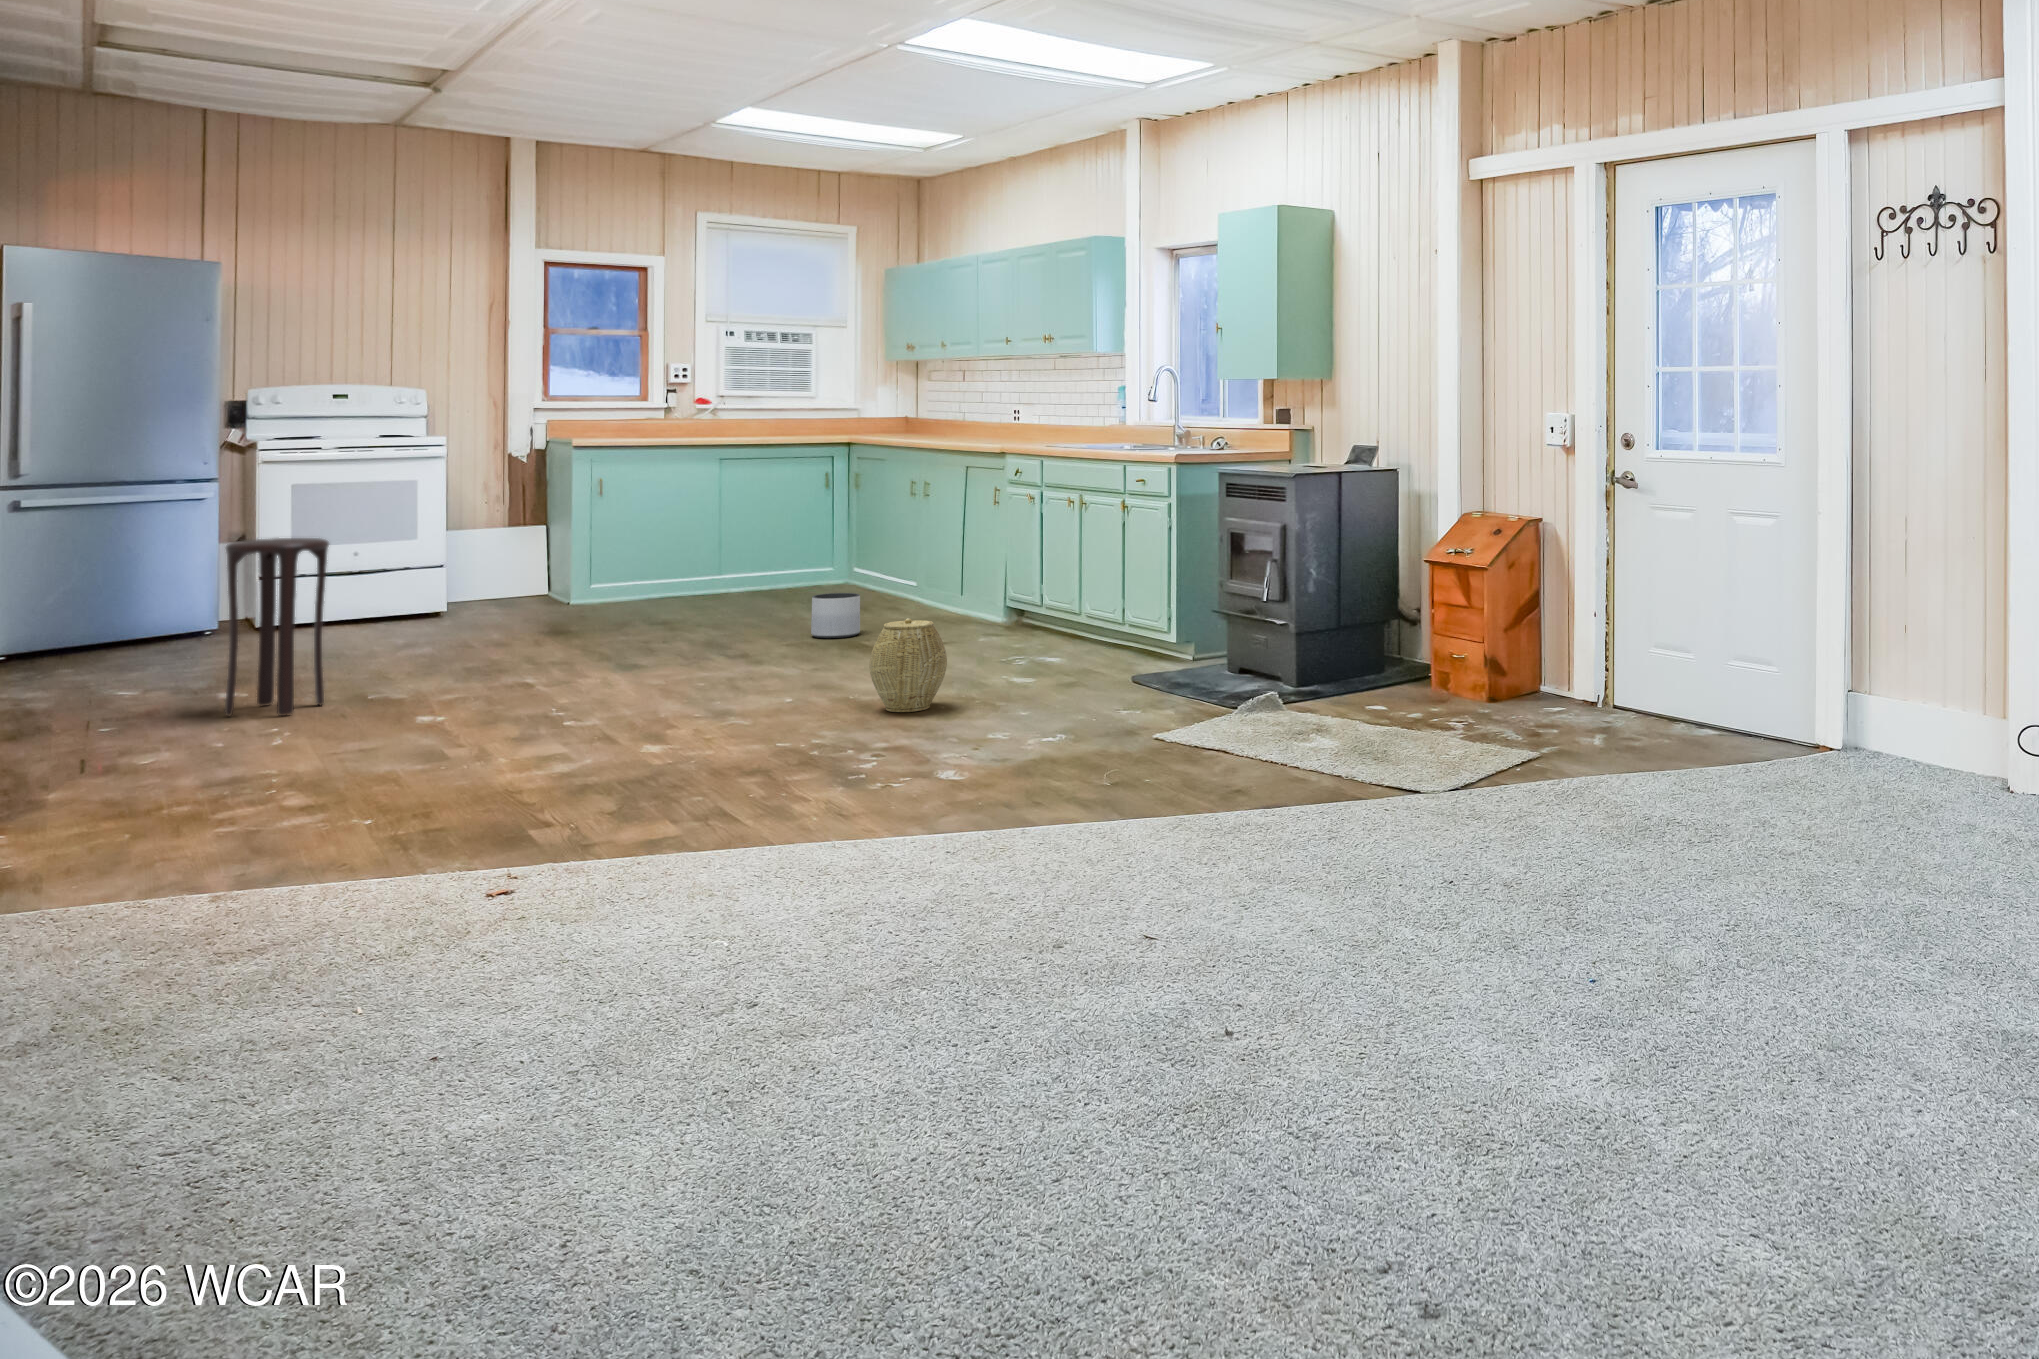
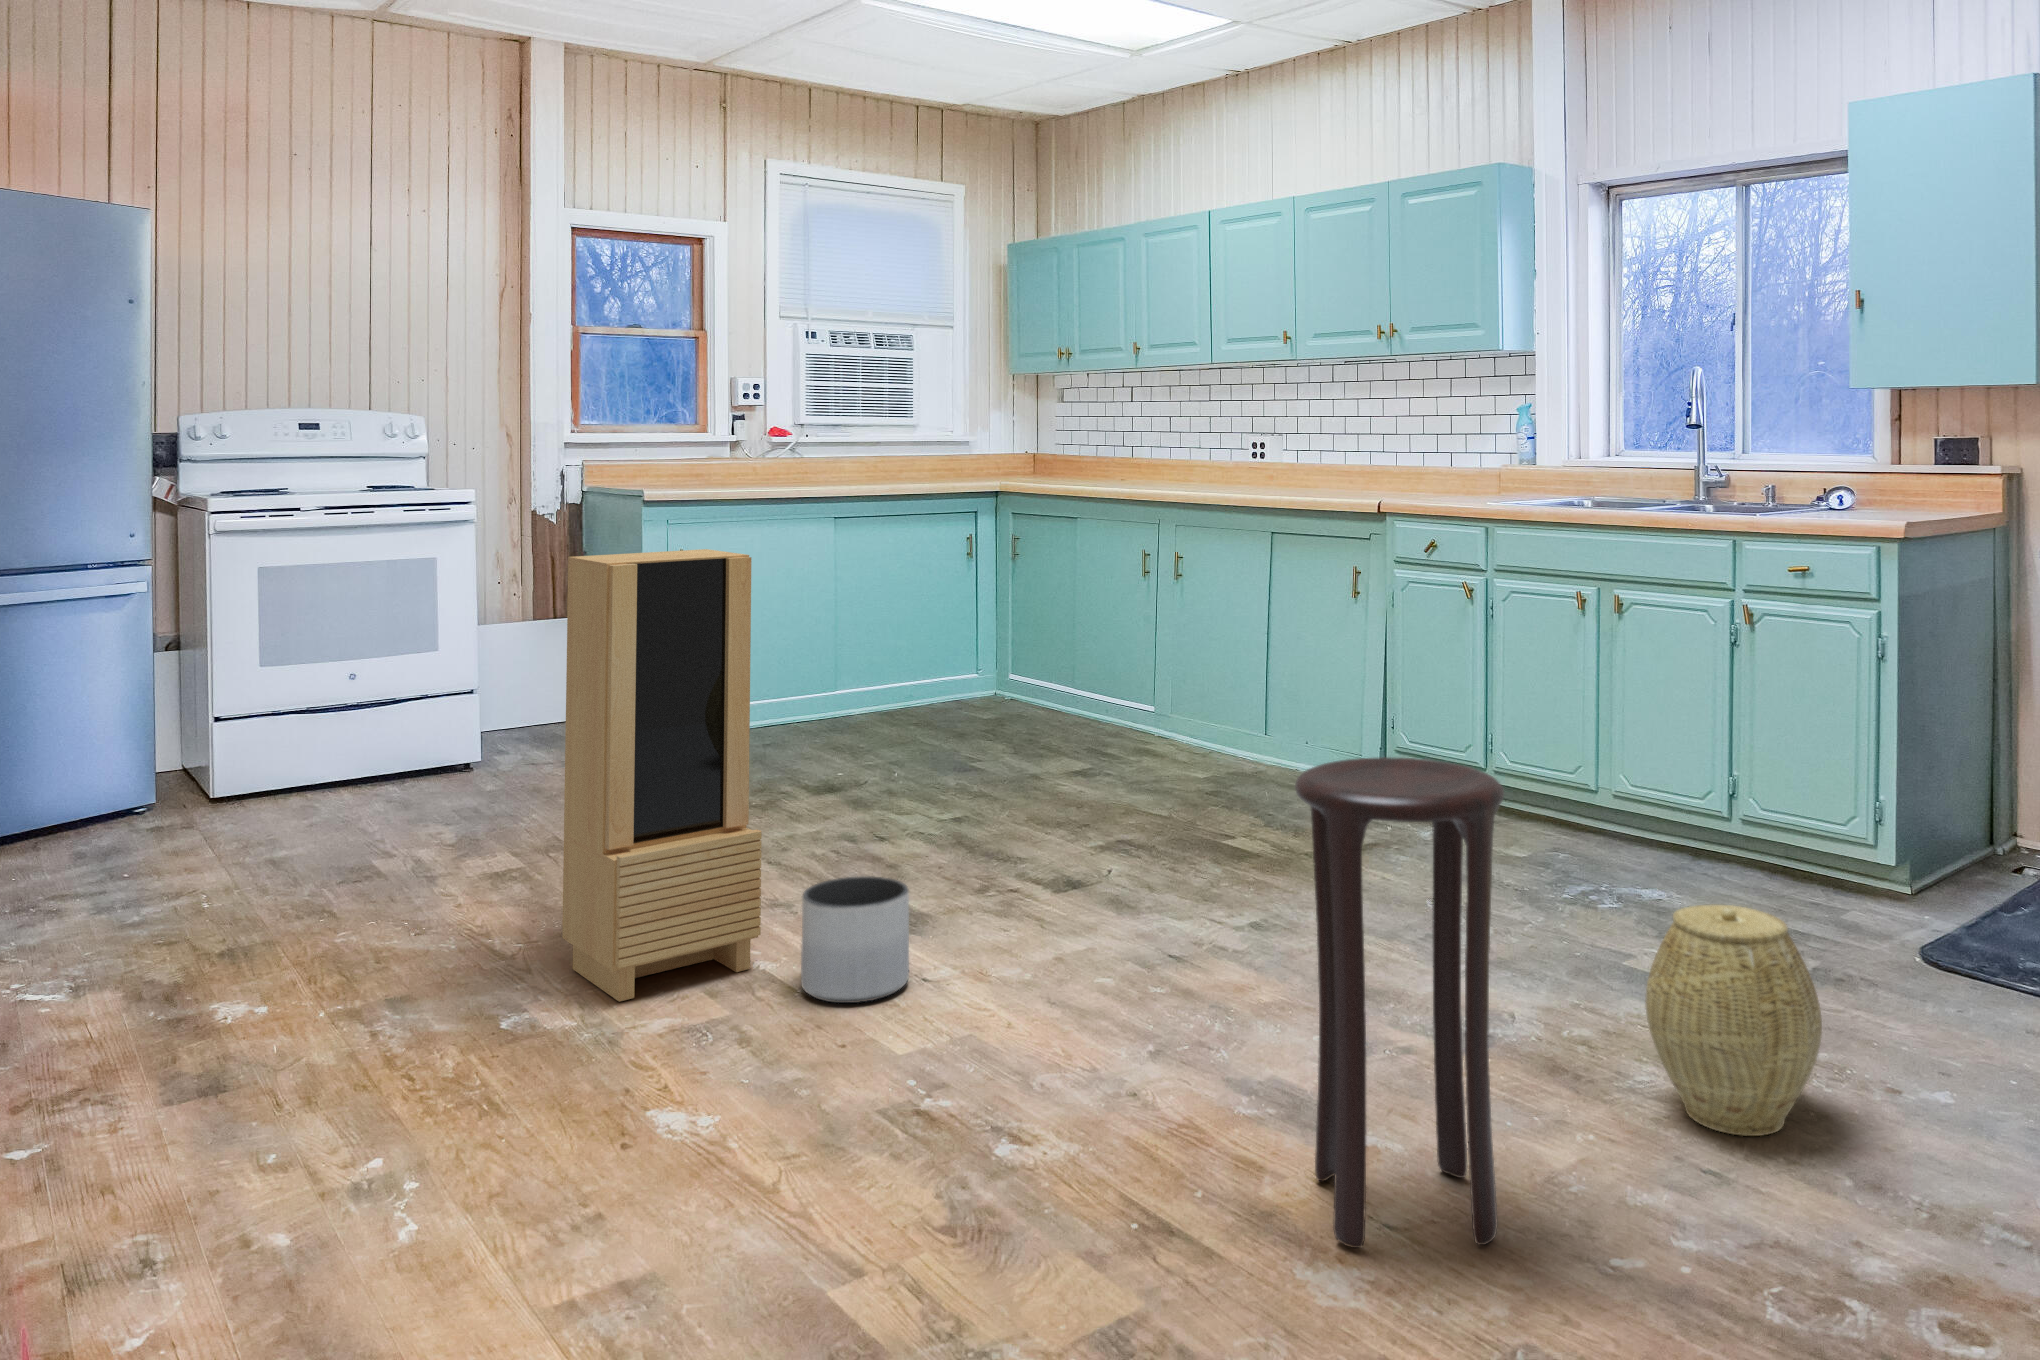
storage cabinet: none [420,464,524,684] -> present [562,549,762,1002]
stool: present [225,538,329,716] -> present [1295,757,1504,1248]
planter: present [811,593,860,638] -> present [801,876,909,1003]

